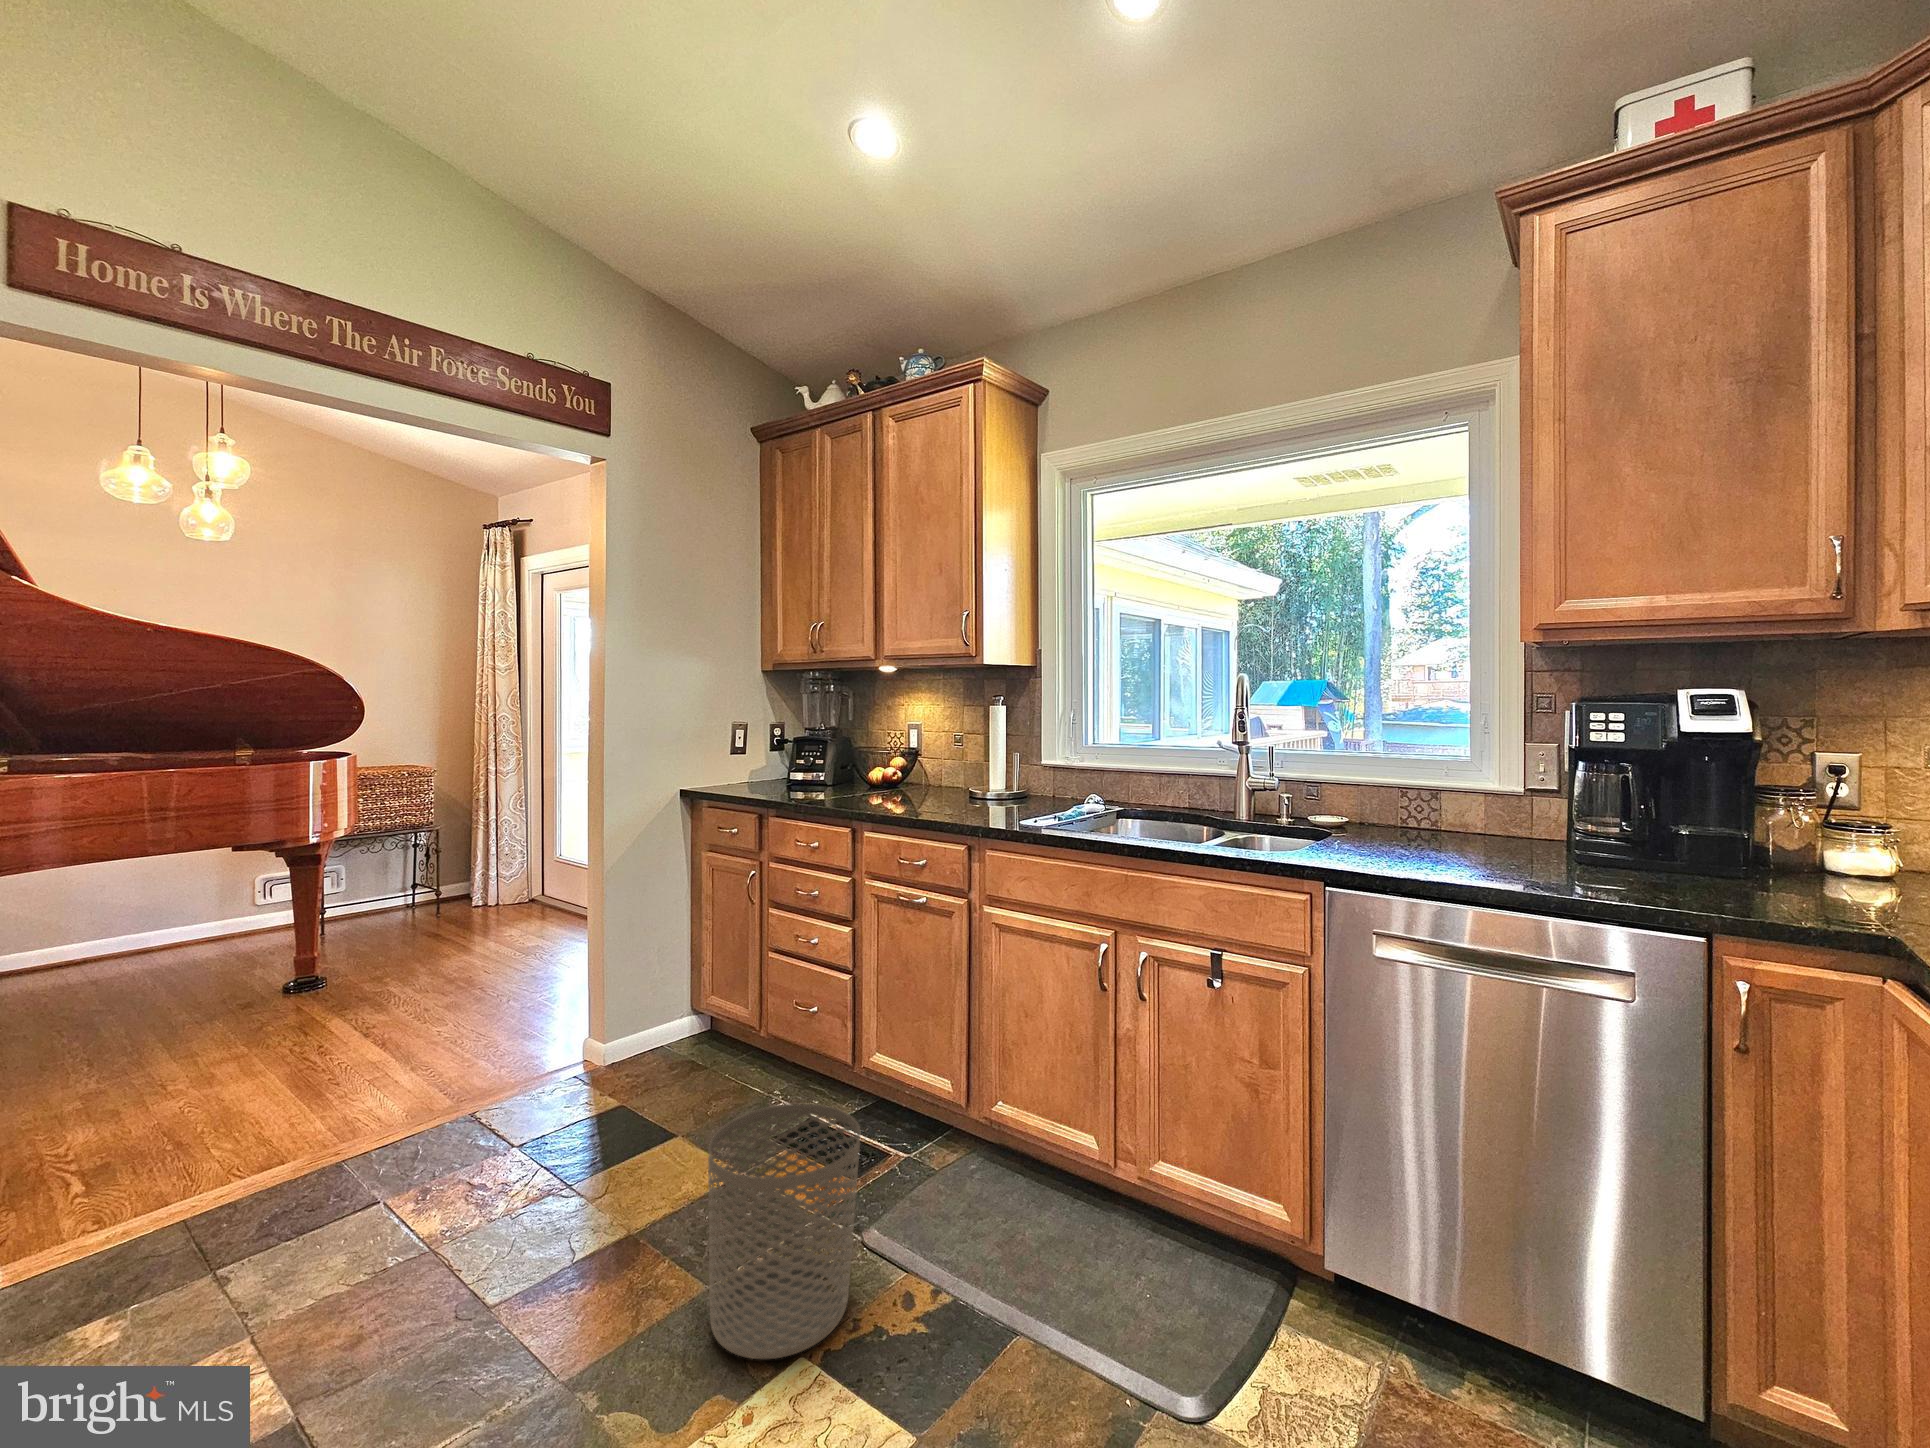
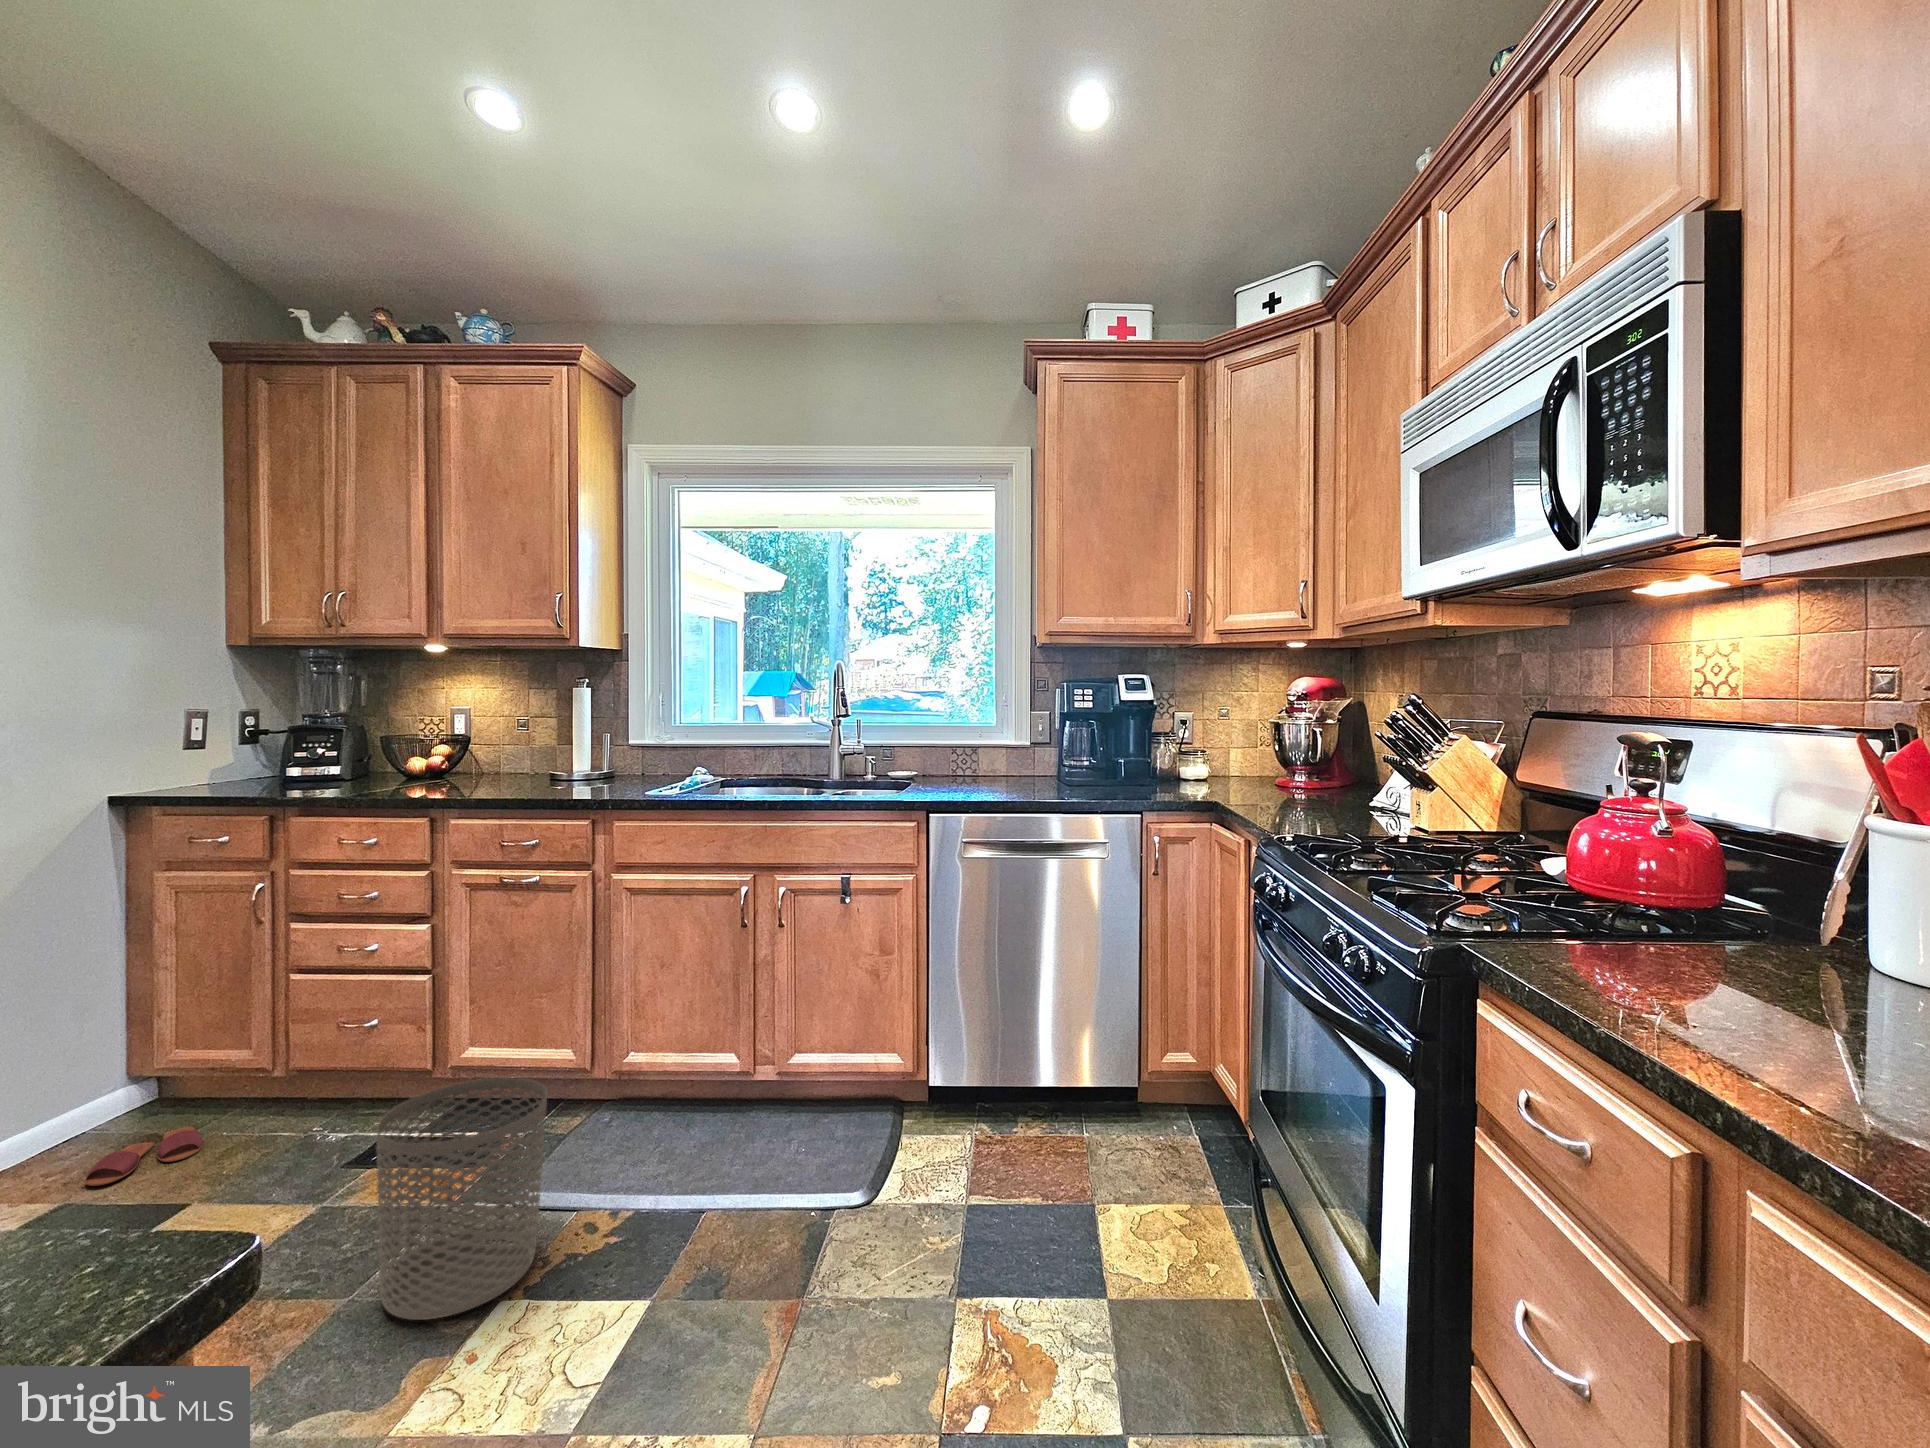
slippers: none [633,1061,711,1097] -> present [85,1126,203,1186]

